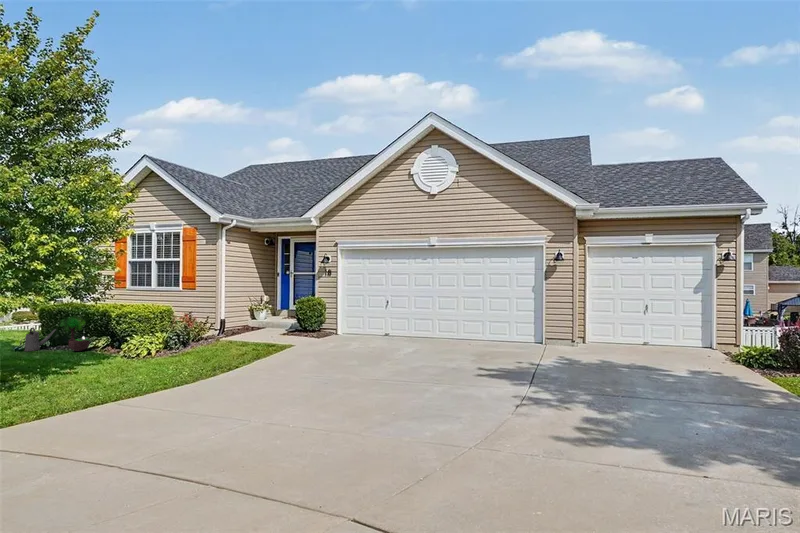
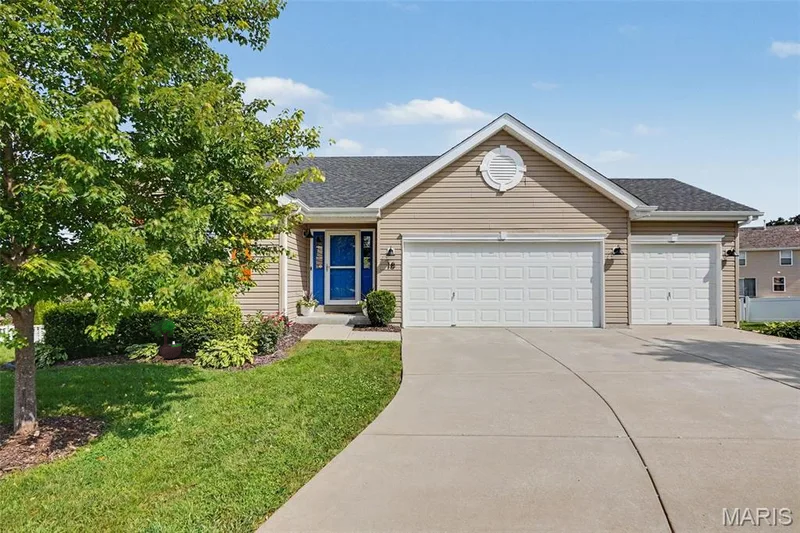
watering can: present [20,328,56,351] -> none [92,334,123,363]

